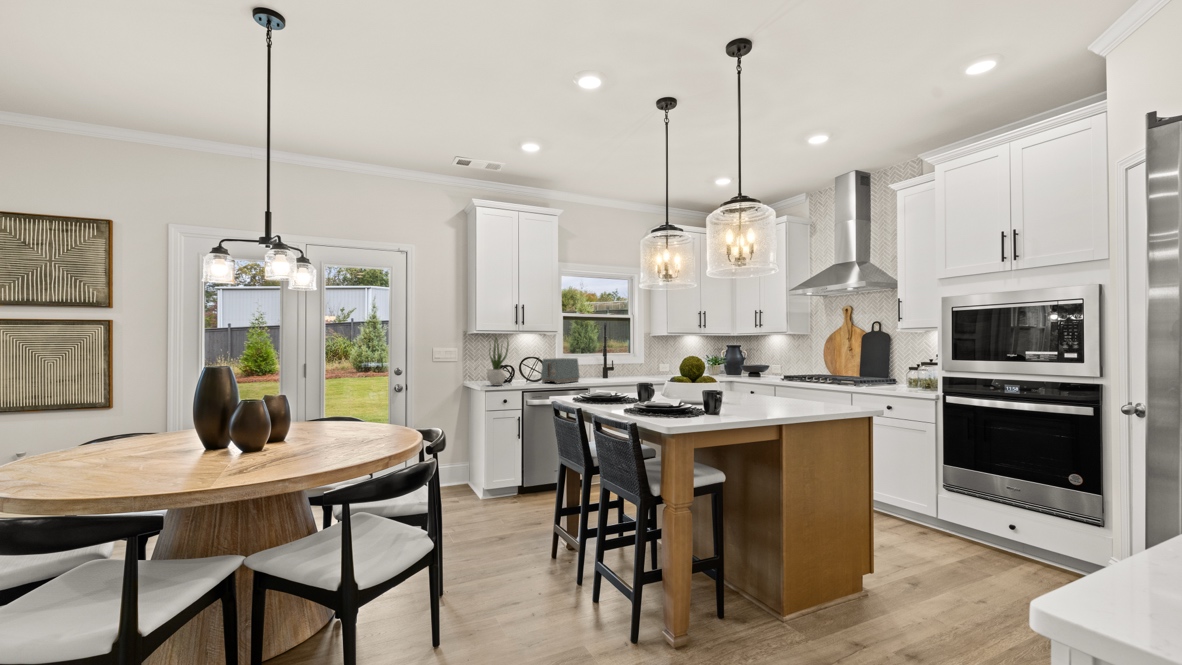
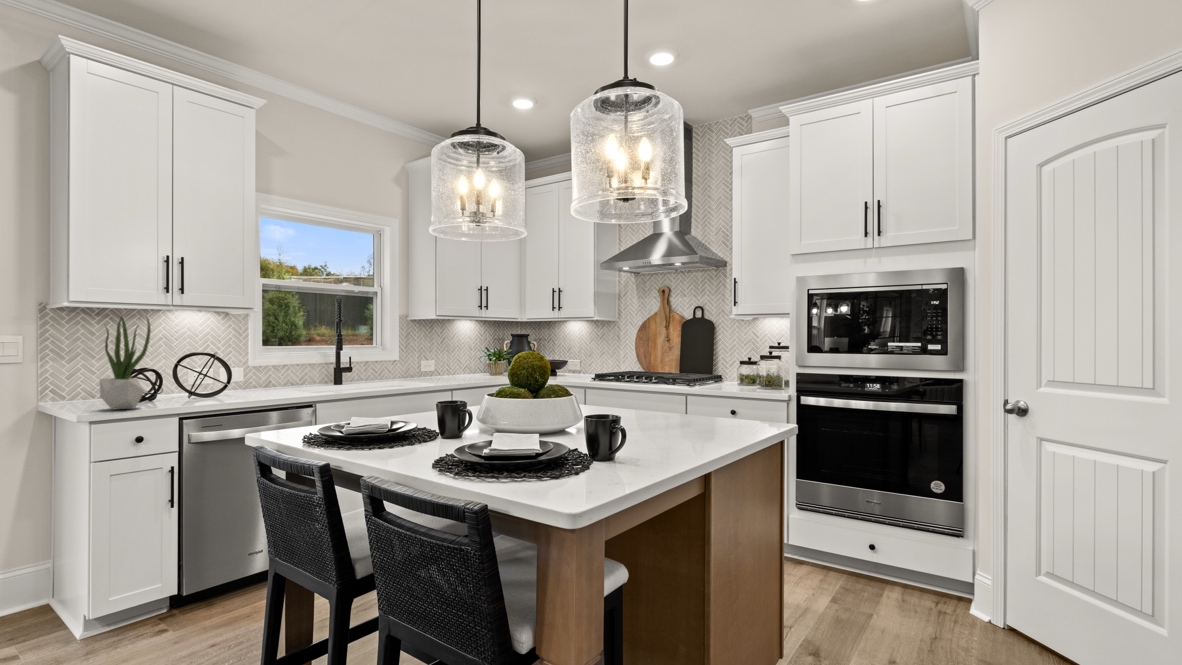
toaster: present [541,358,579,384] -> none [218,355,293,399]

